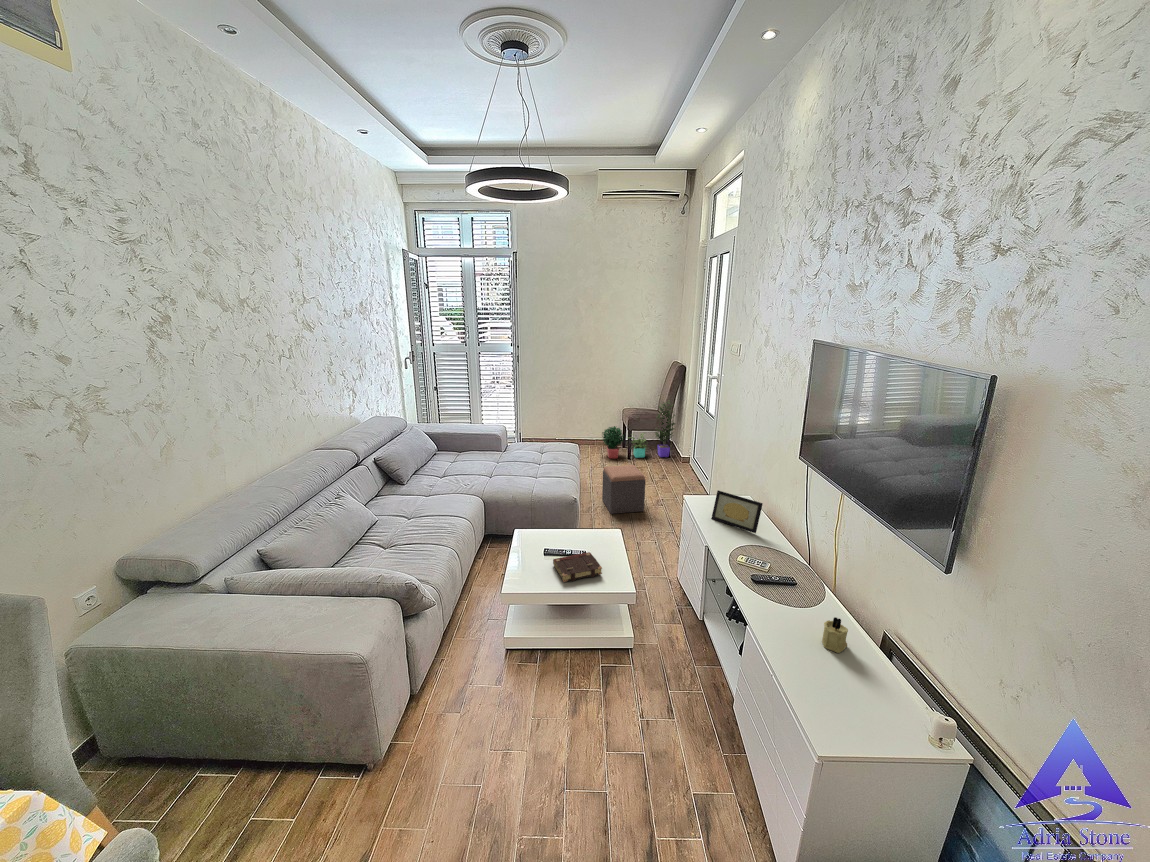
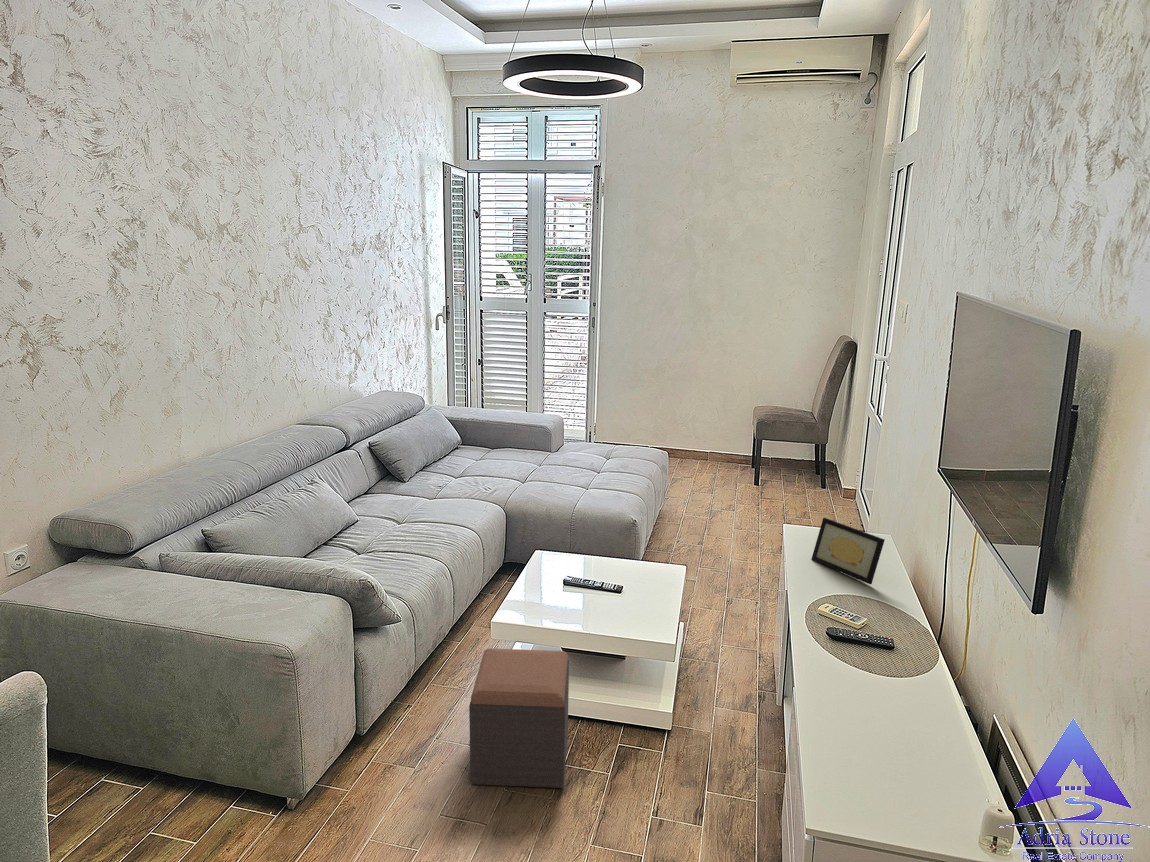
potted plant: present [602,401,675,459] -> none [716,398,841,490]
footstool: present [602,465,645,514] -> present [469,649,569,788]
book: present [553,552,602,582] -> none [571,589,636,622]
candle: present [822,617,848,653] -> none [892,684,930,736]

